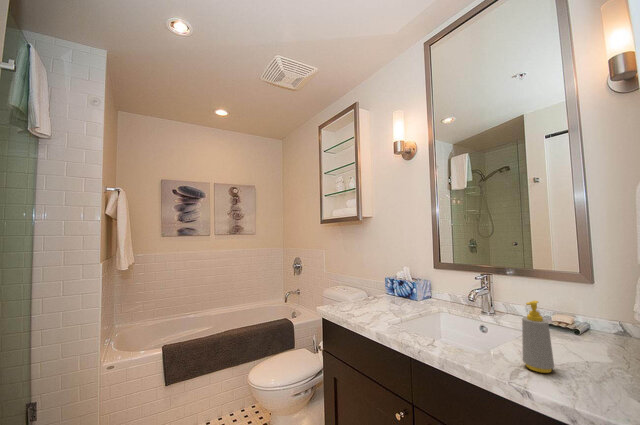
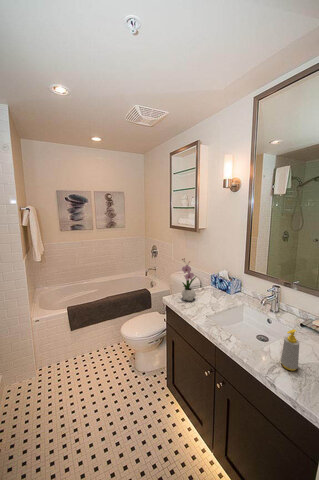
flower arrangement: none [344,242,367,310] -> present [181,258,196,301]

